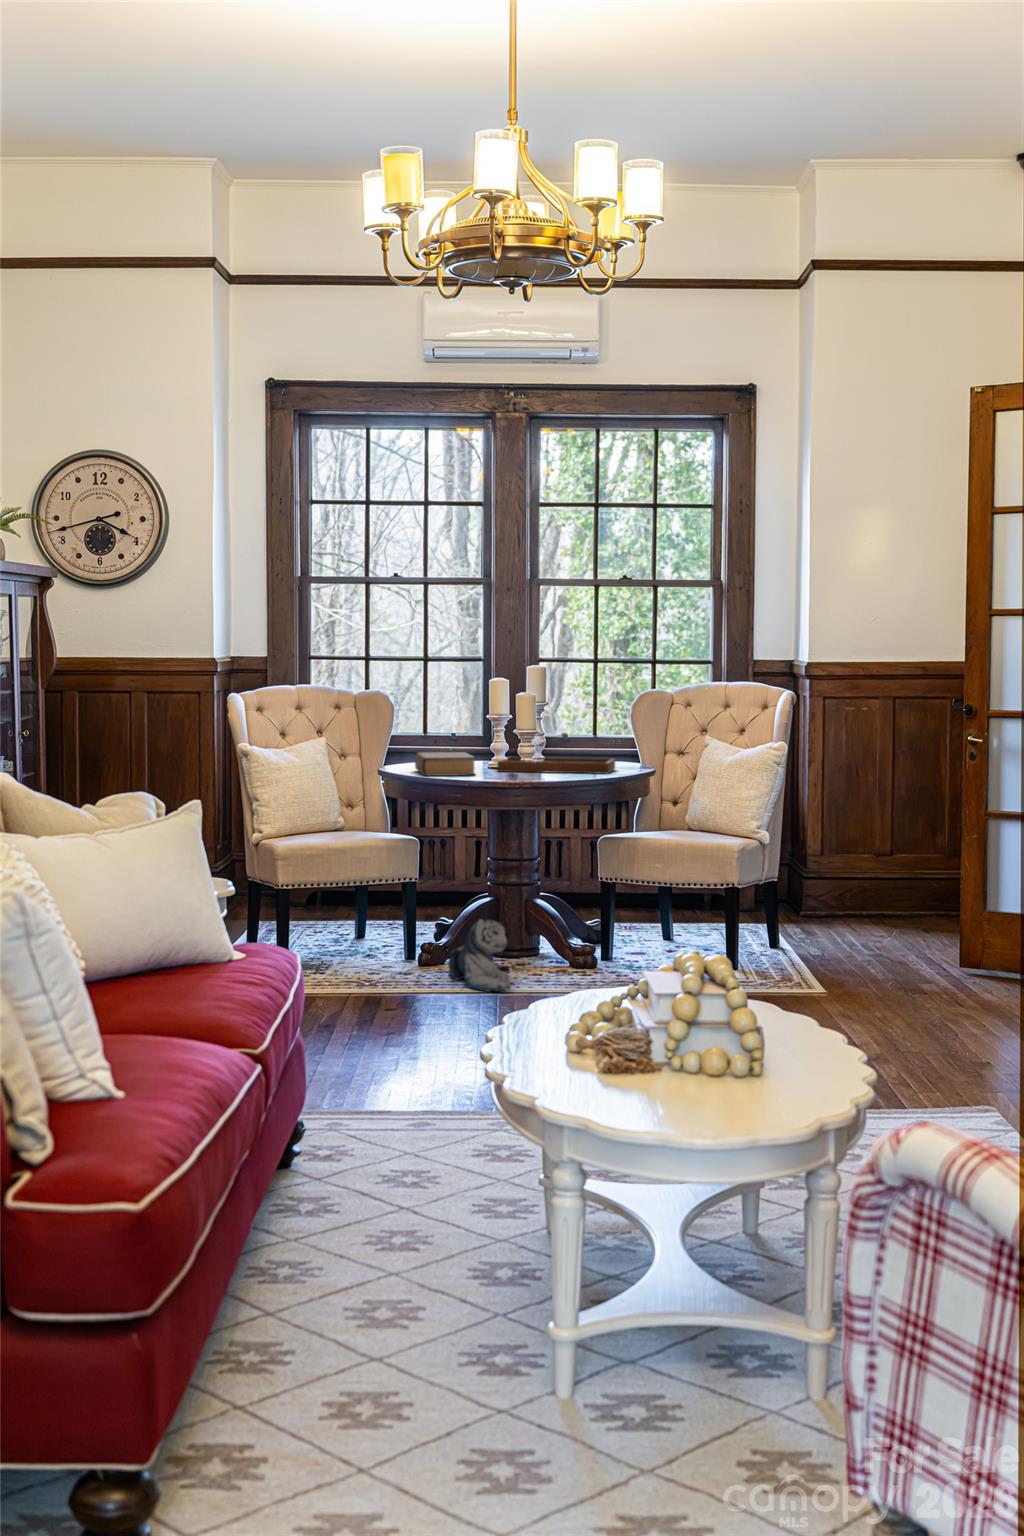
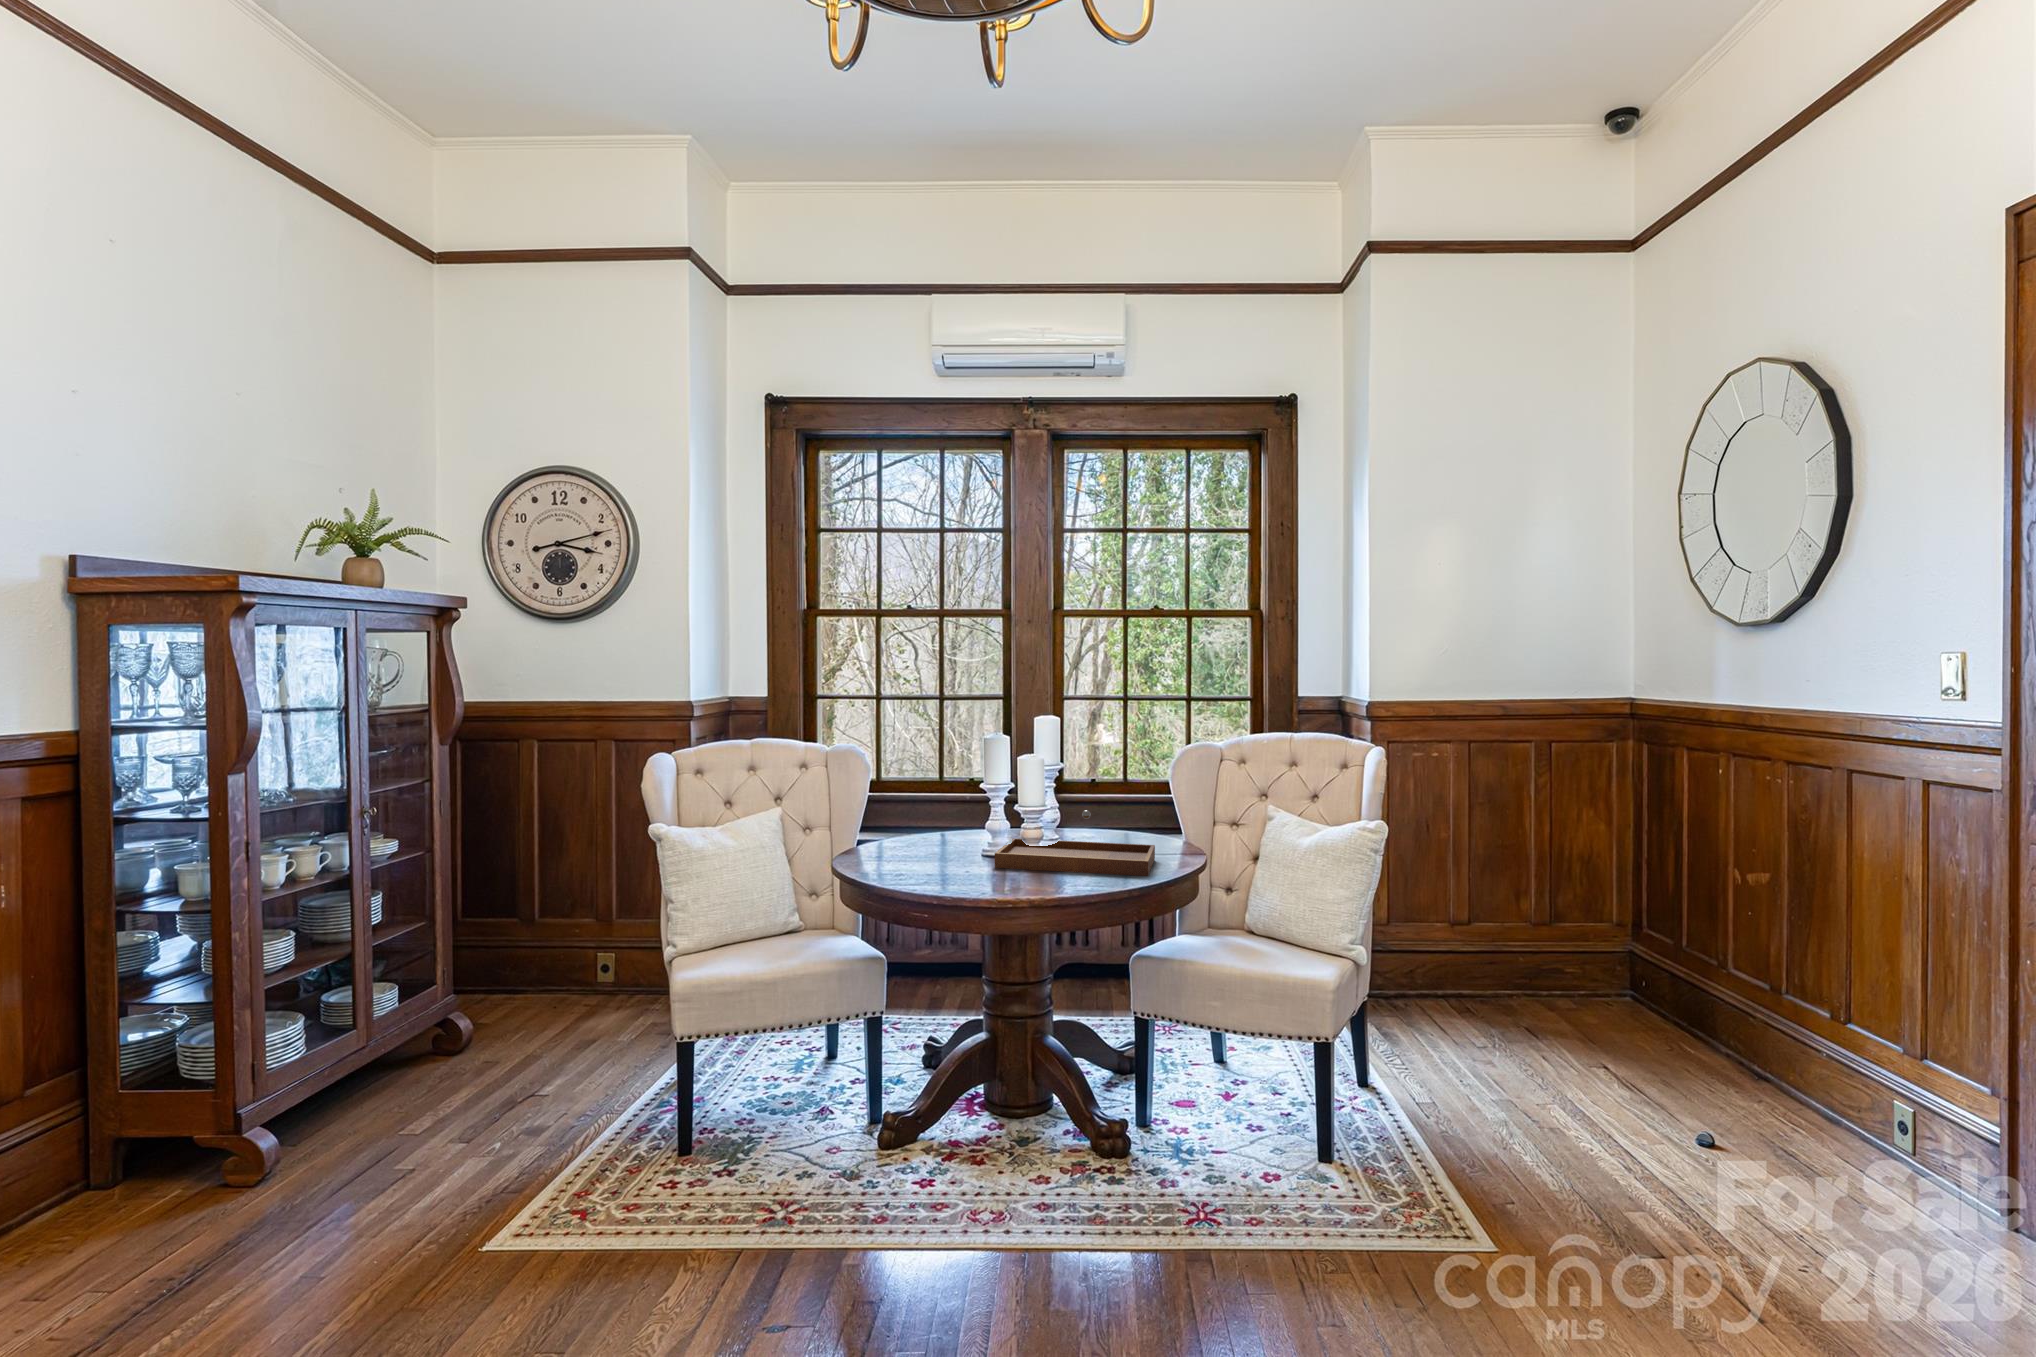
book: present [415,752,475,776] -> none [881,839,959,887]
plush toy: present [449,919,511,991] -> none [920,1096,1011,1233]

